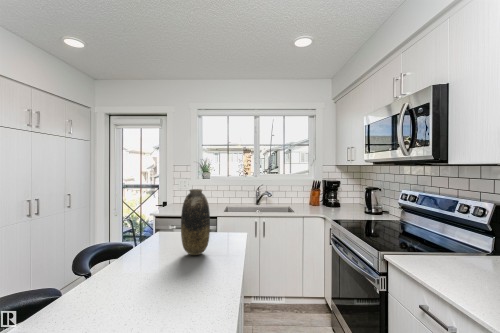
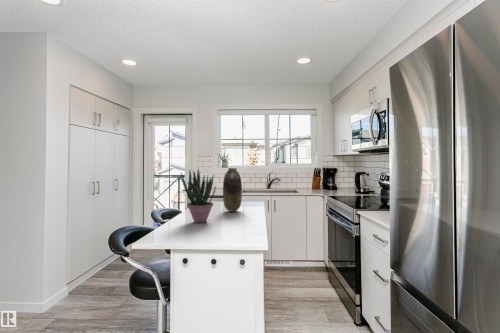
potted plant: none [92,198,151,295] -> present [181,169,216,223]

